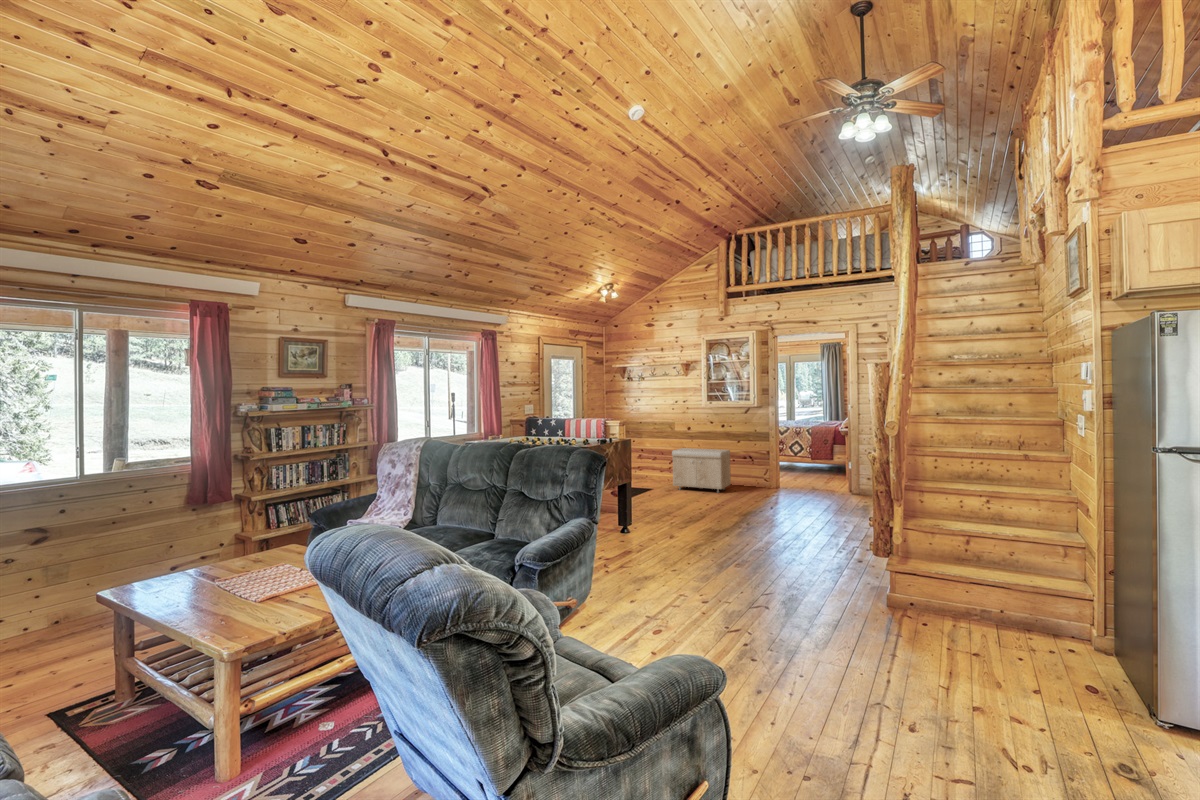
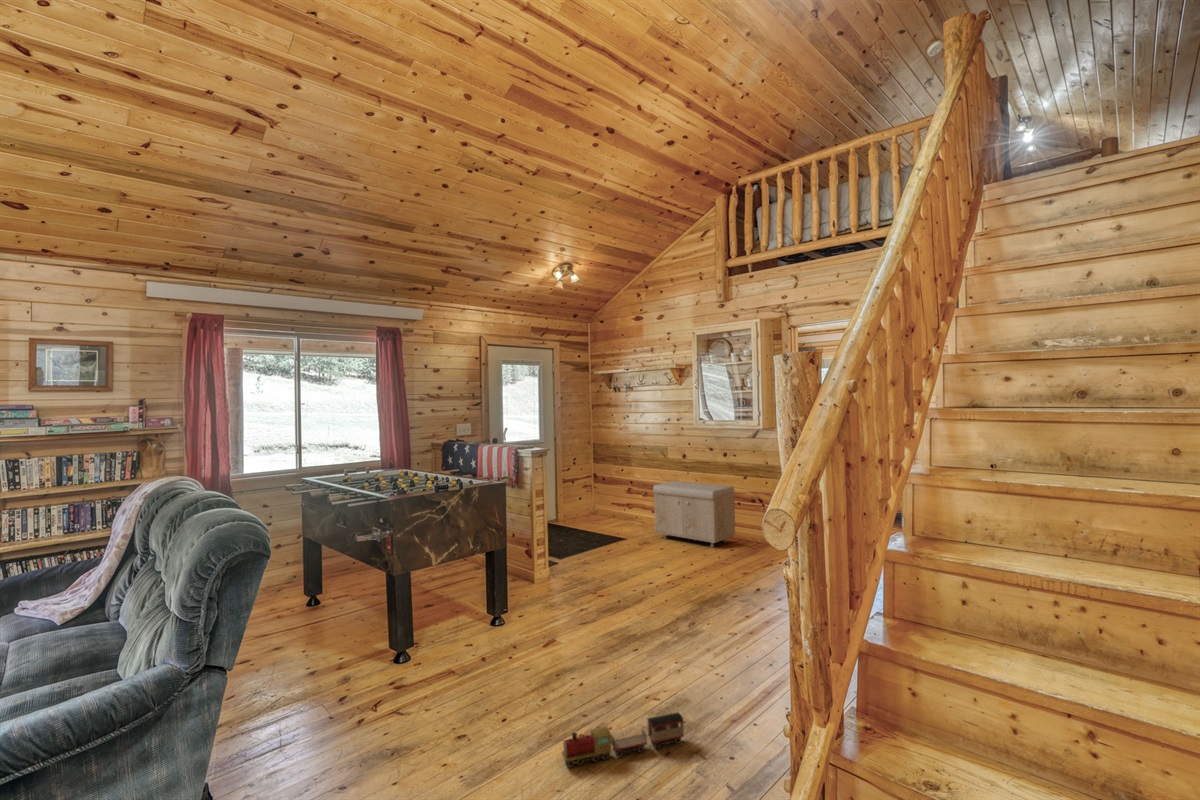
toy train: none [733,551,788,576] -> present [562,713,684,767]

